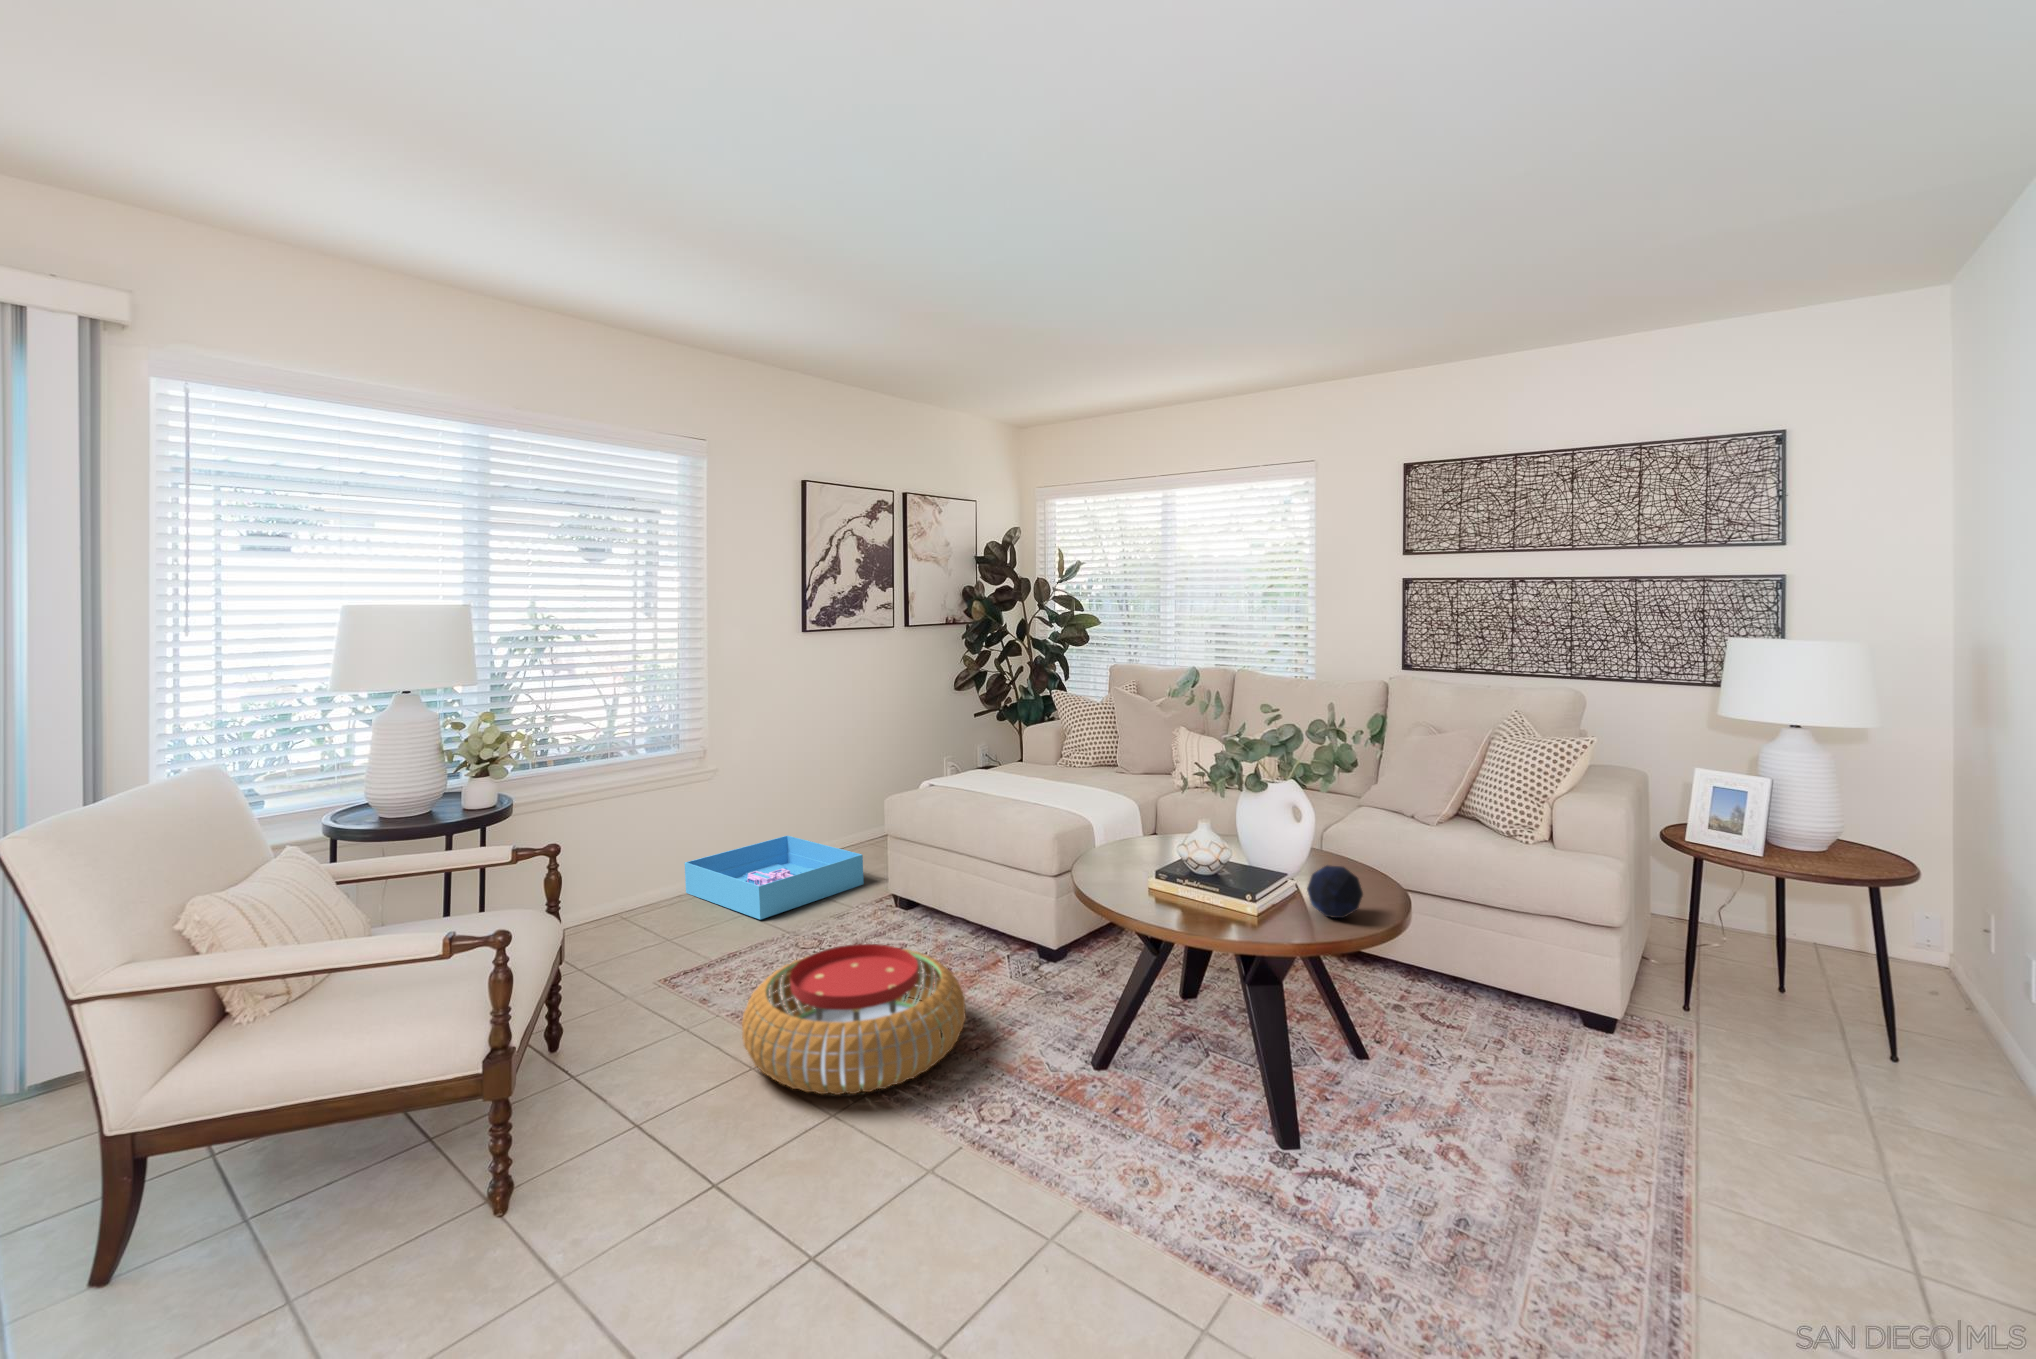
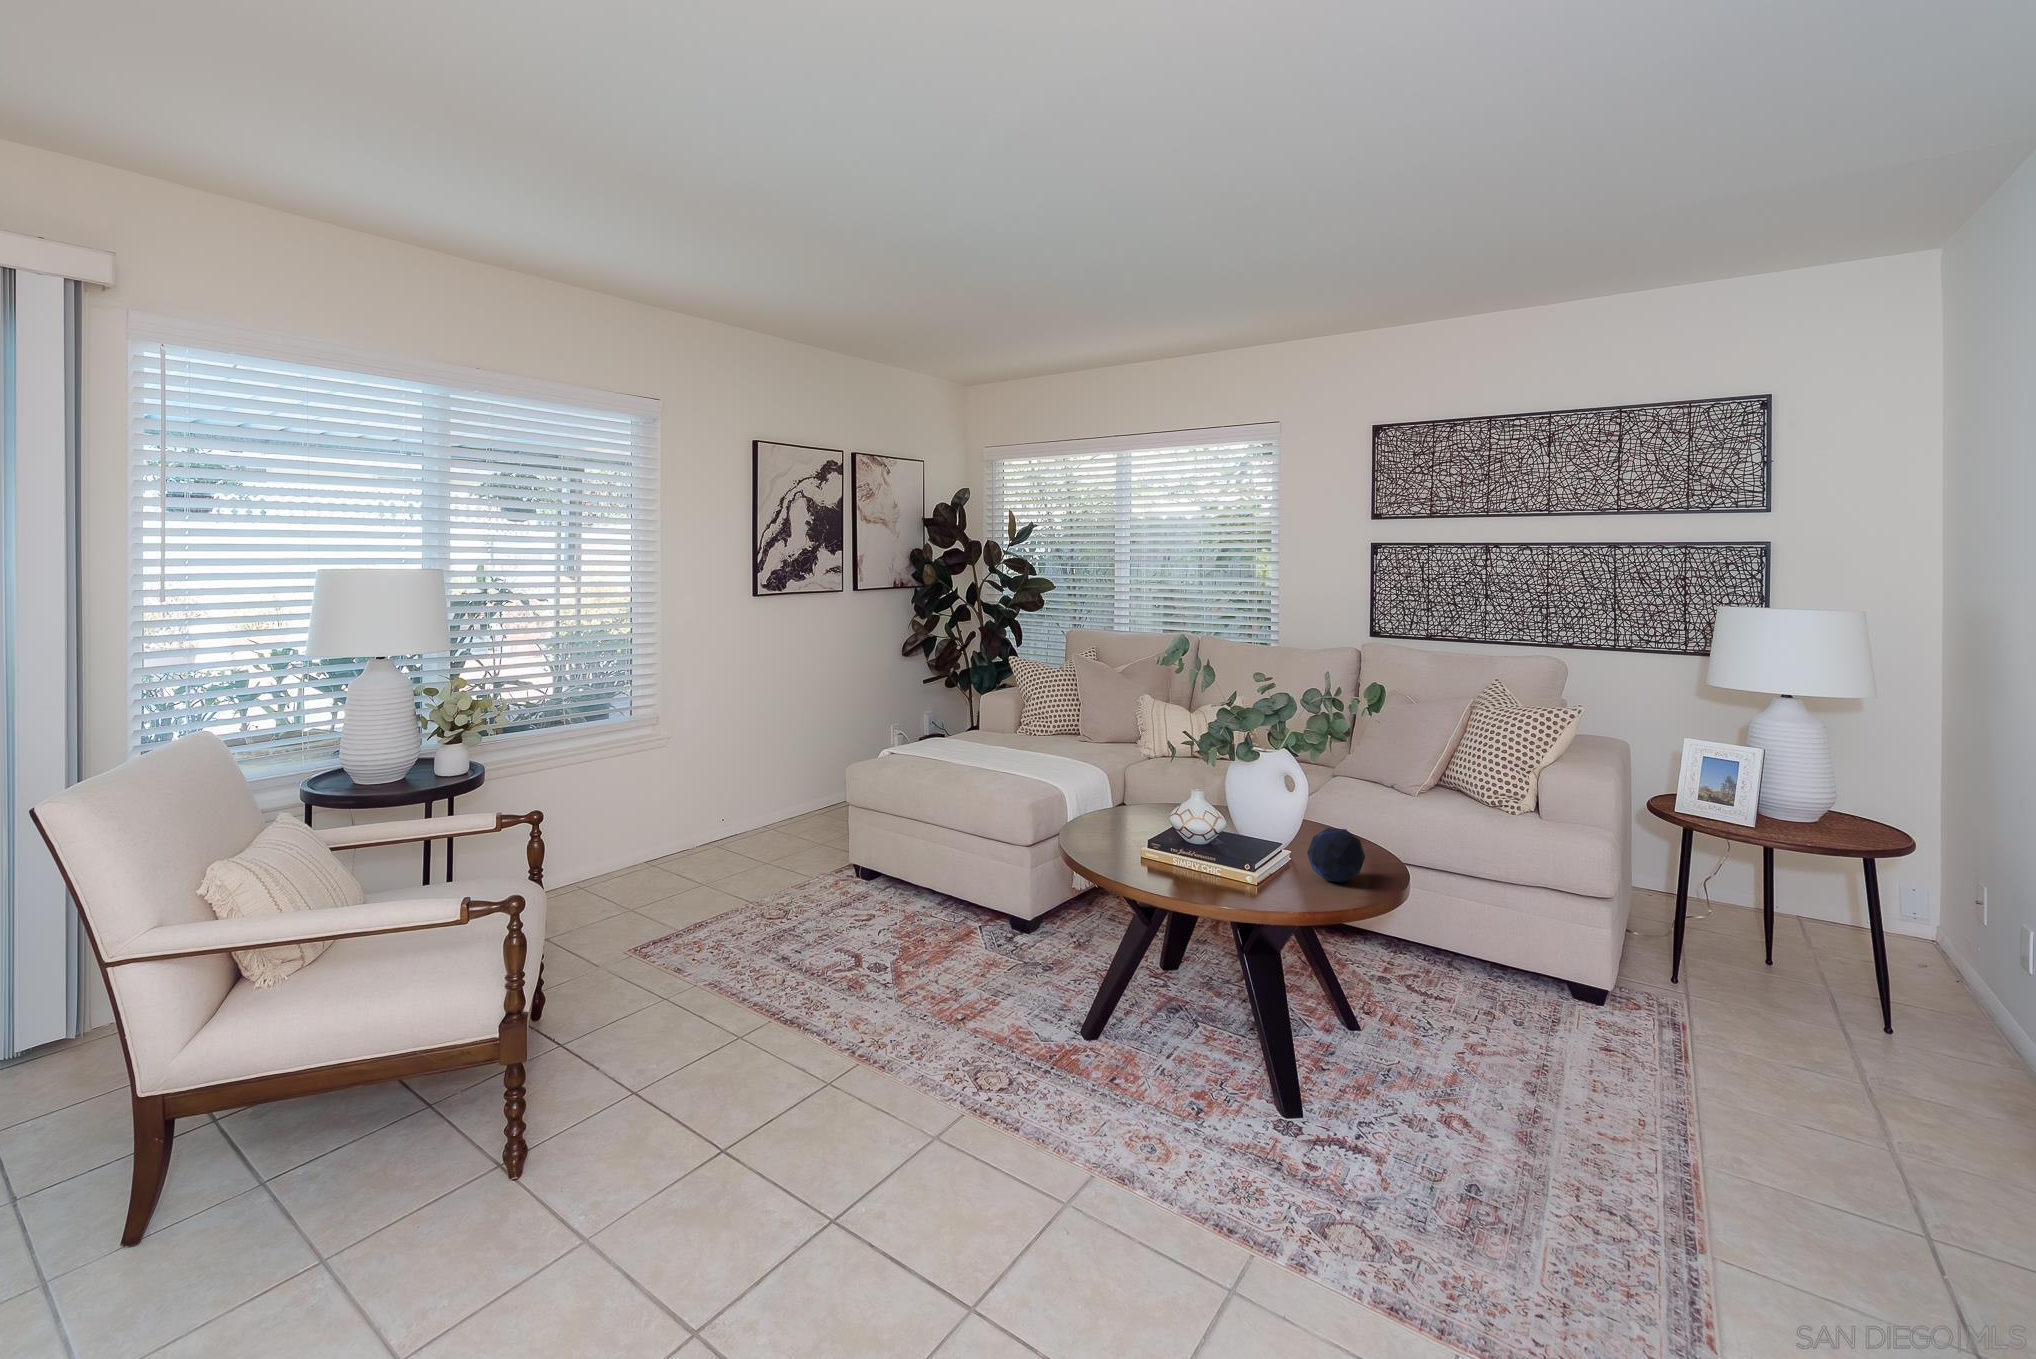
storage bin: present [685,836,863,920] -> none [619,812,815,899]
pouf: present [742,944,965,1095] -> none [702,919,944,1078]

